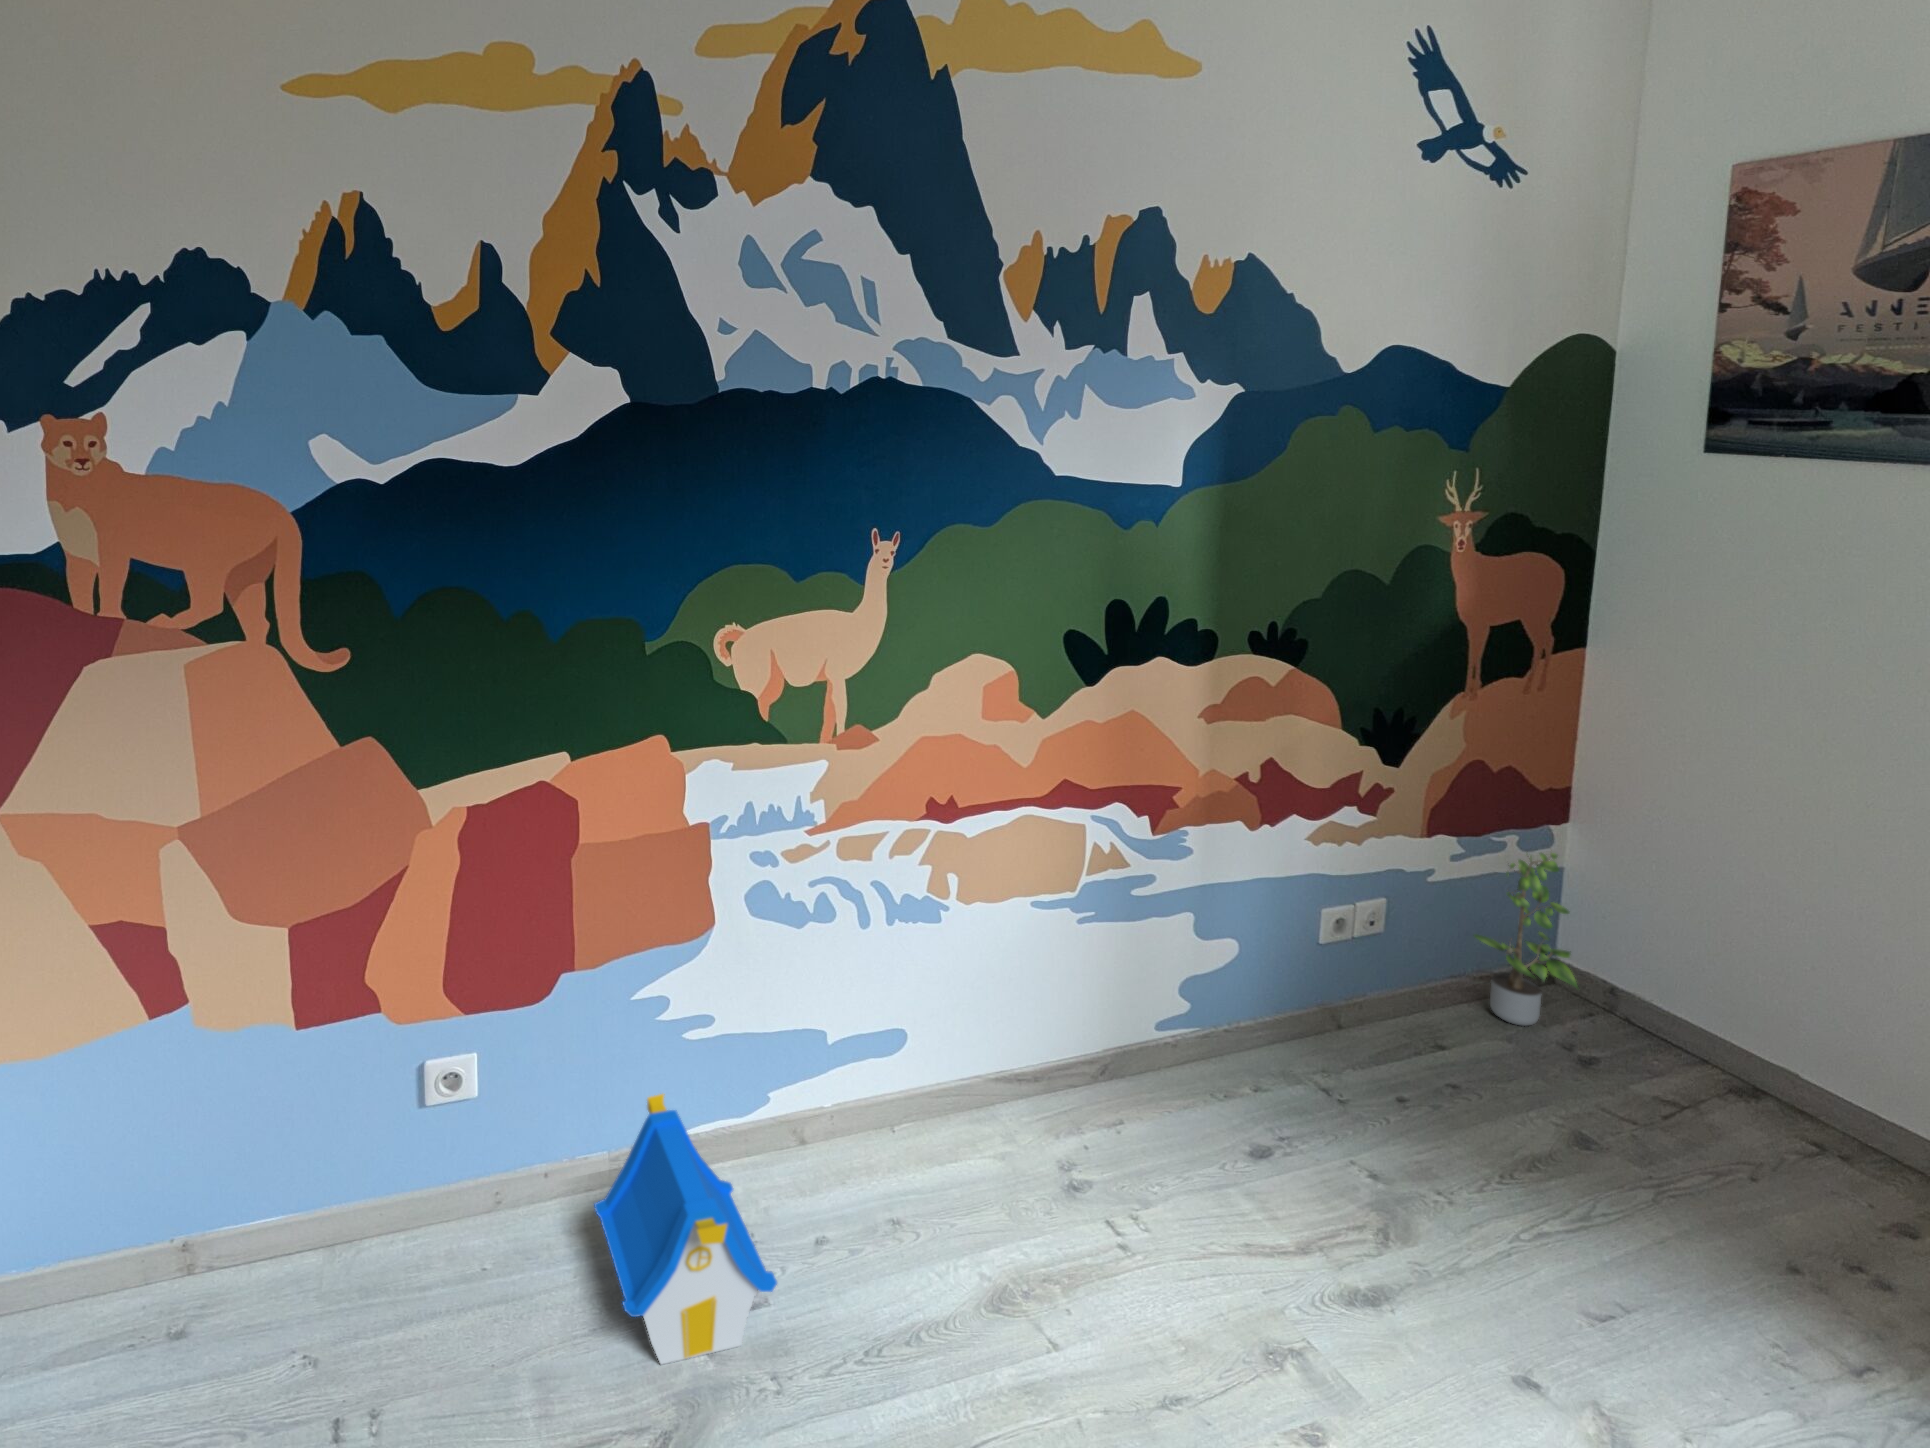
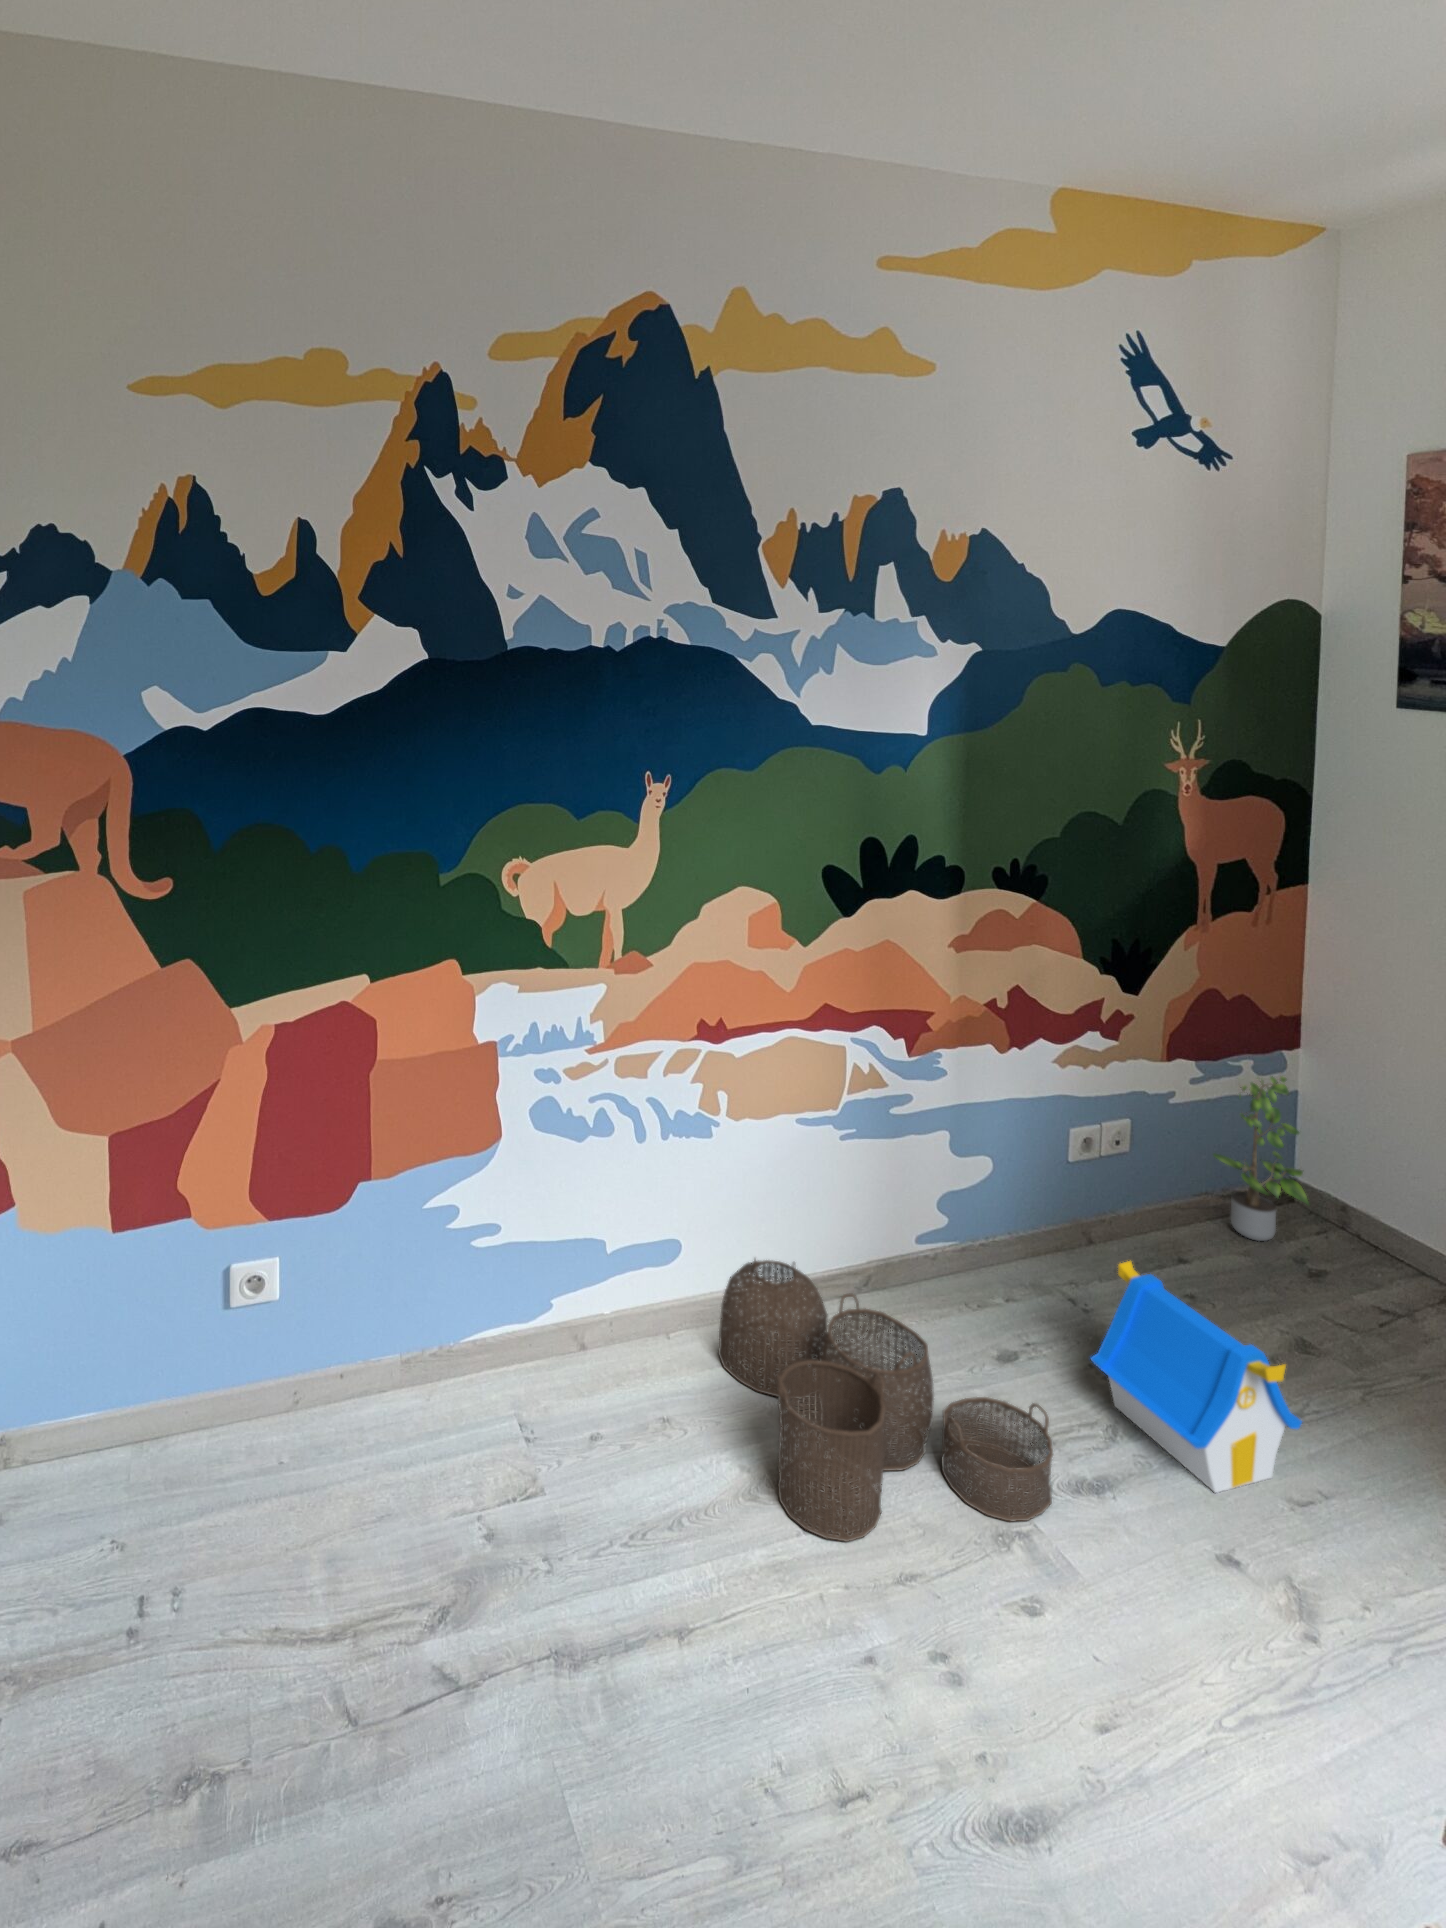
woven basket: none [948,1050,1325,1357] -> present [718,1259,1053,1542]
toy house: present [594,1094,777,1364] -> present [1091,1261,1302,1493]

